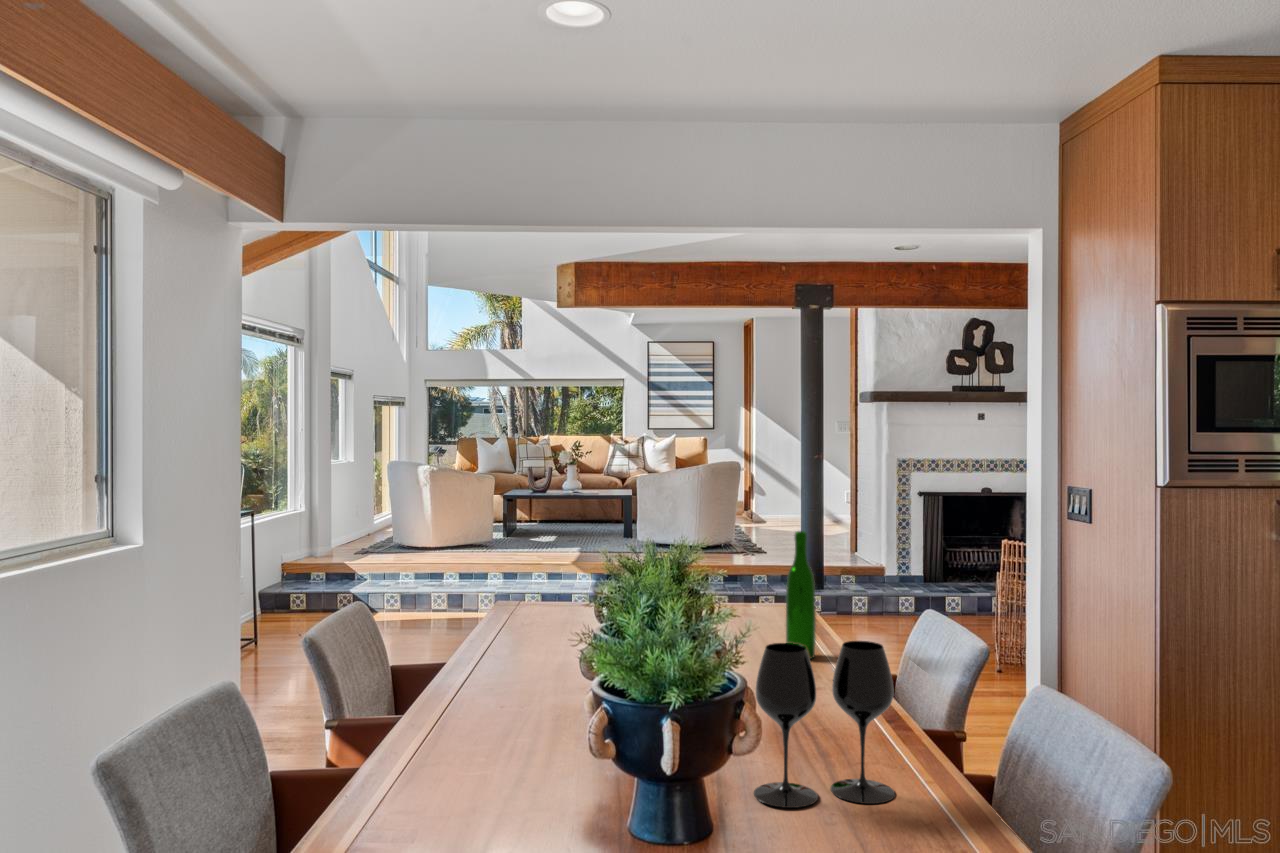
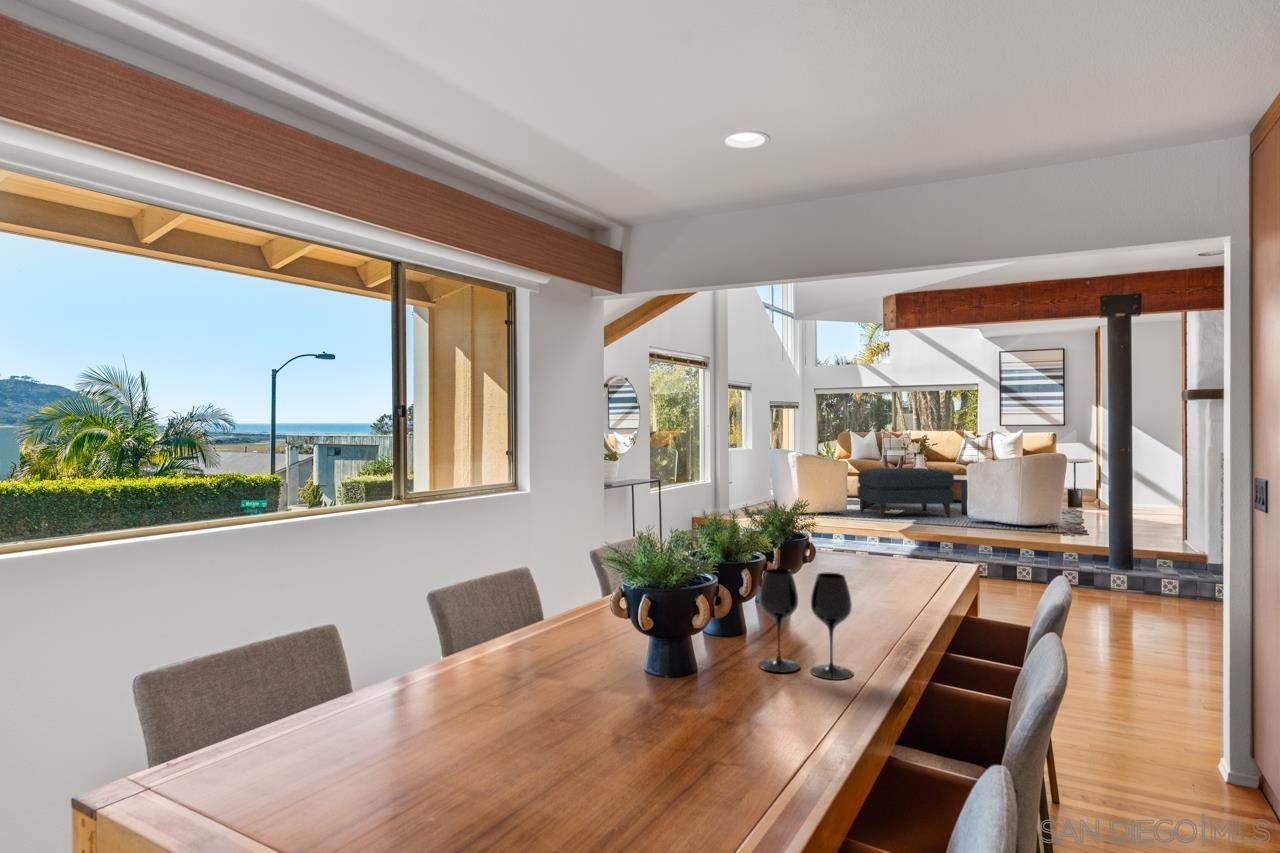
ottoman: none [505,482,622,549] -> present [857,468,954,518]
wine bottle: present [786,531,816,659] -> none [905,505,929,600]

